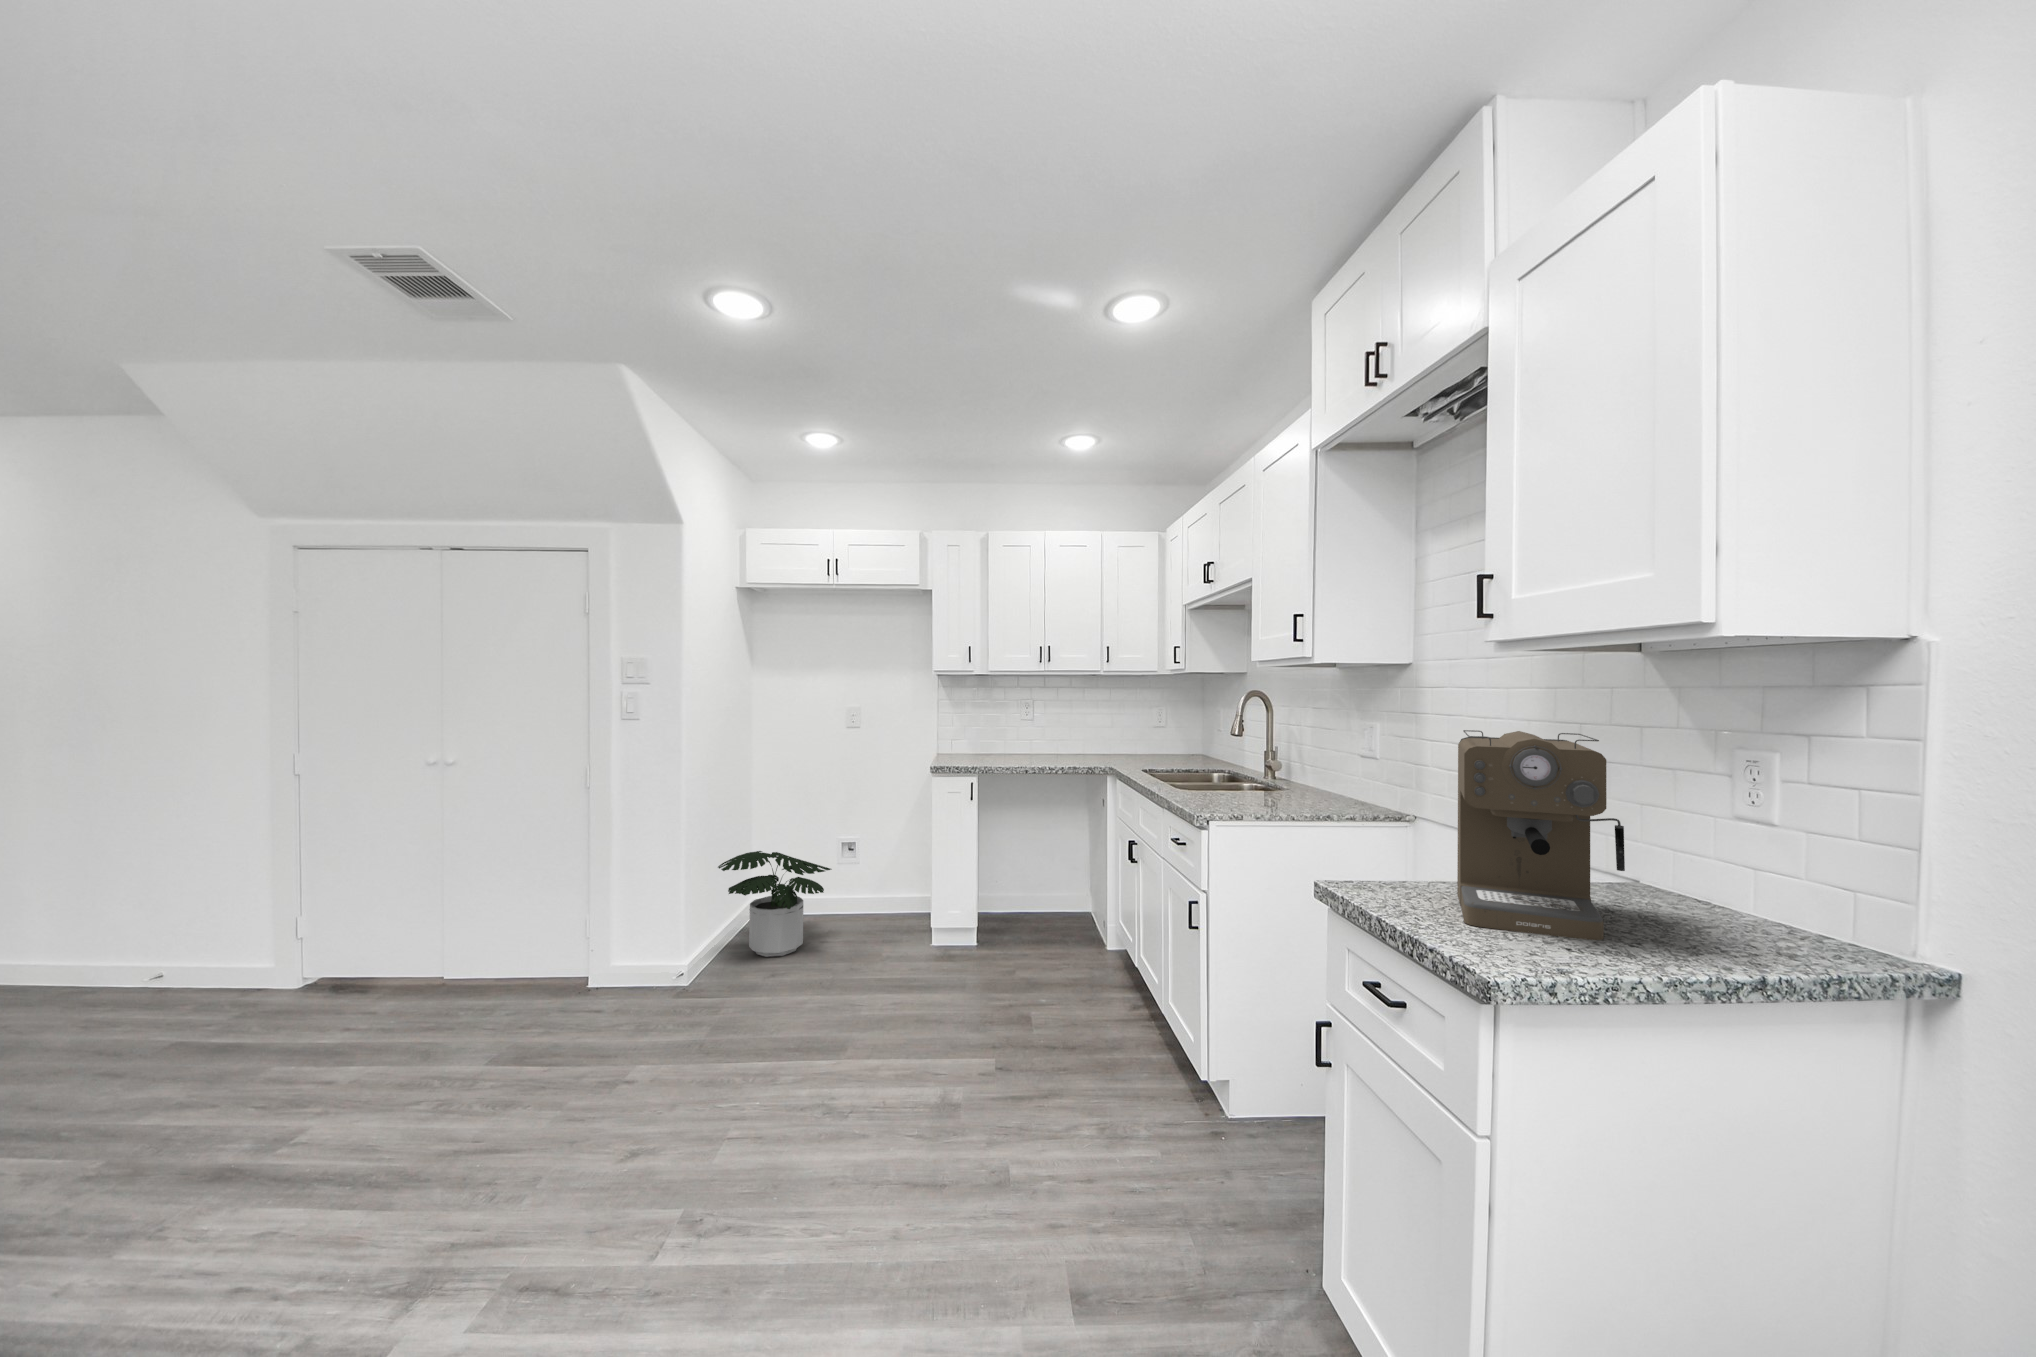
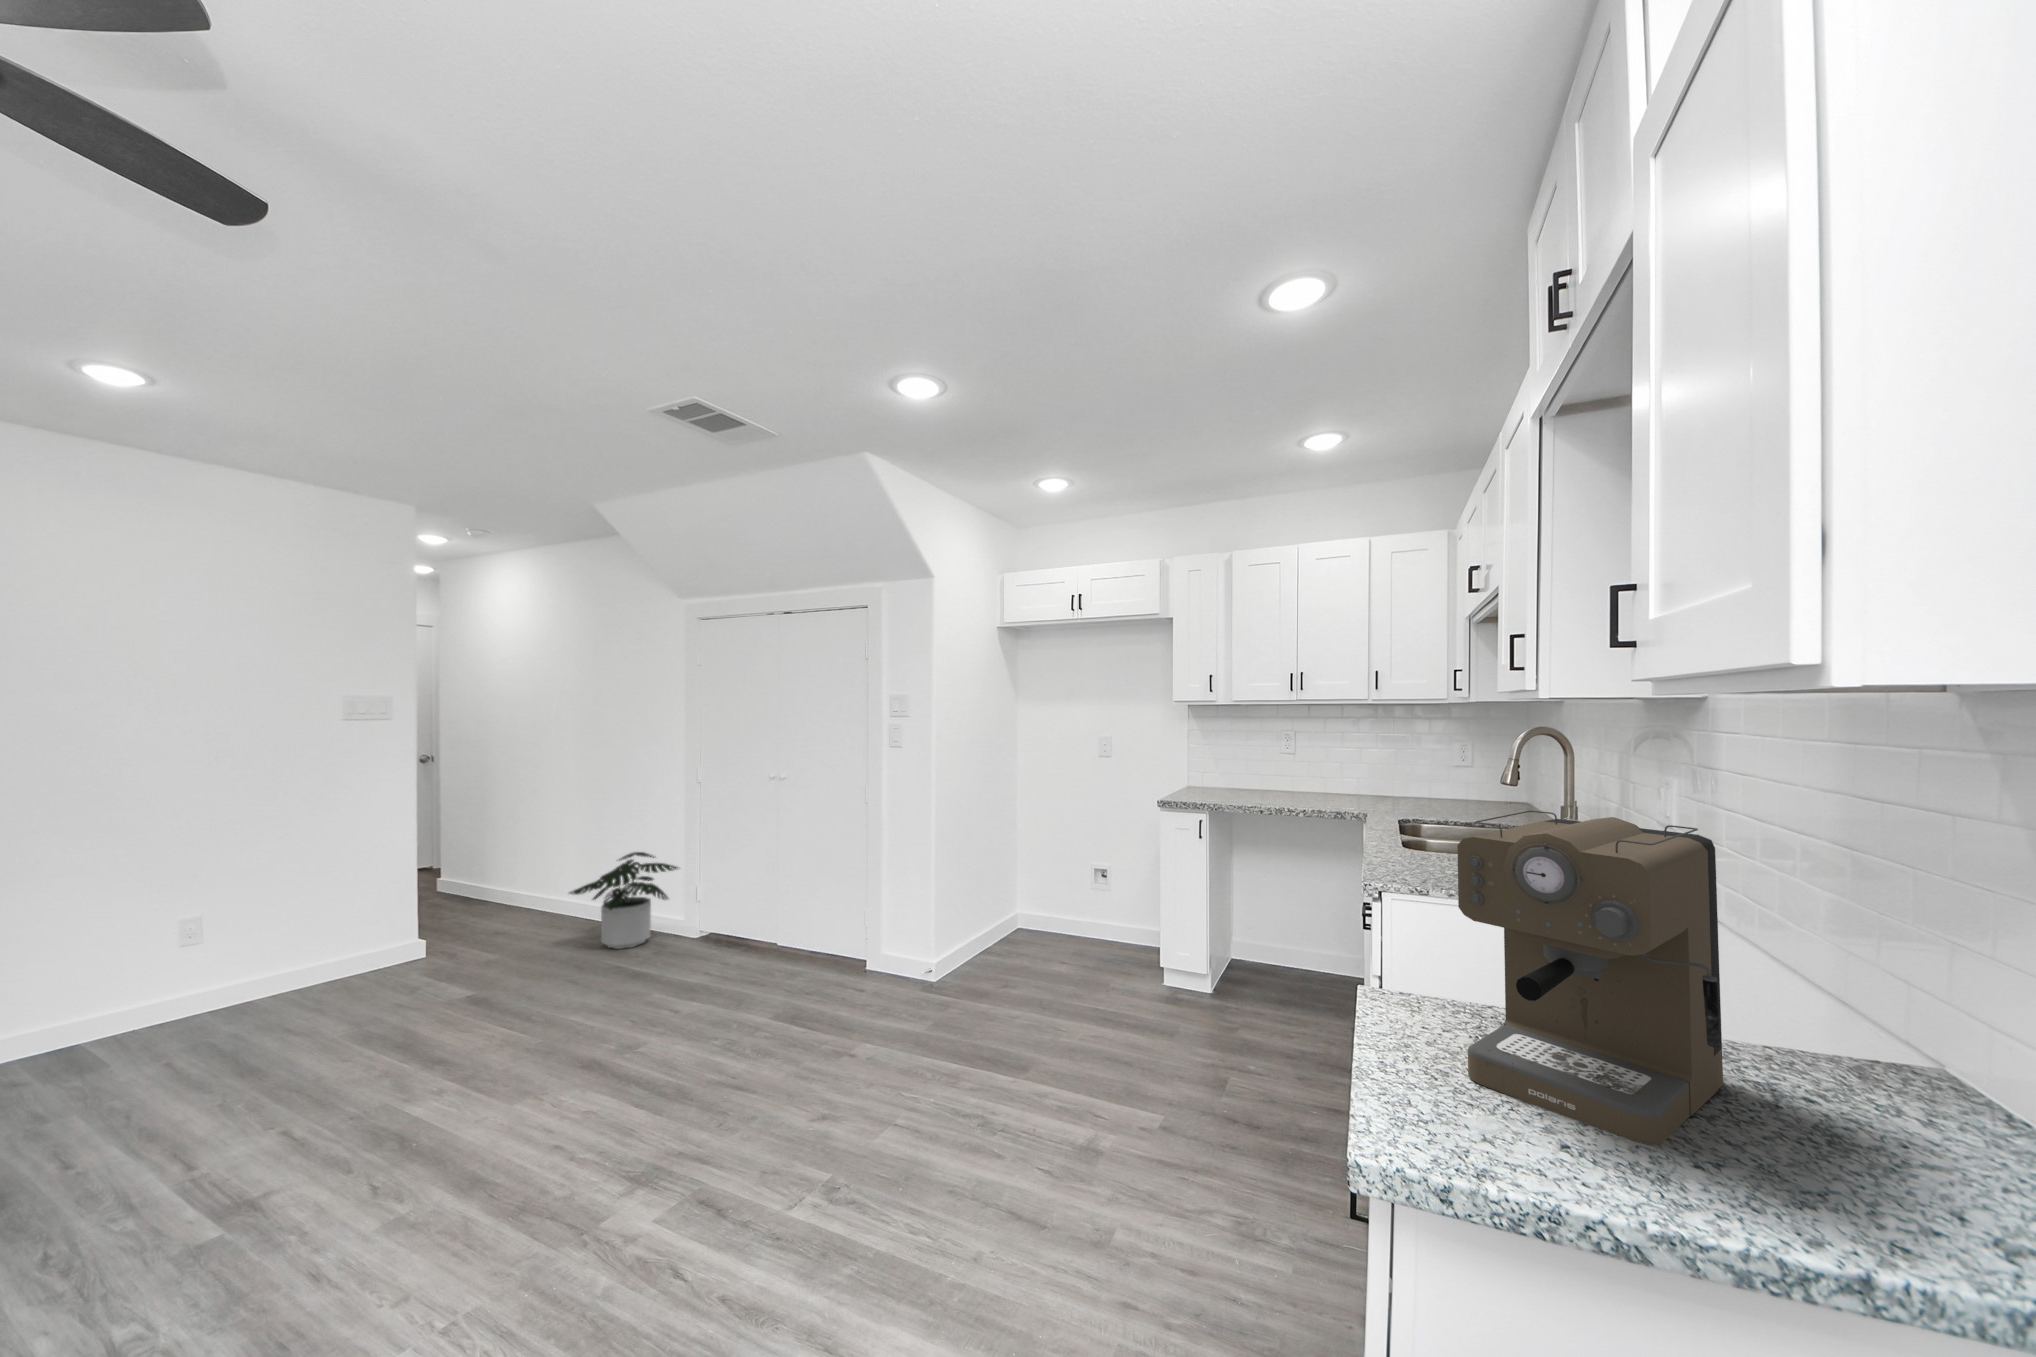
potted plant: present [718,851,831,957] -> present [570,852,678,949]

